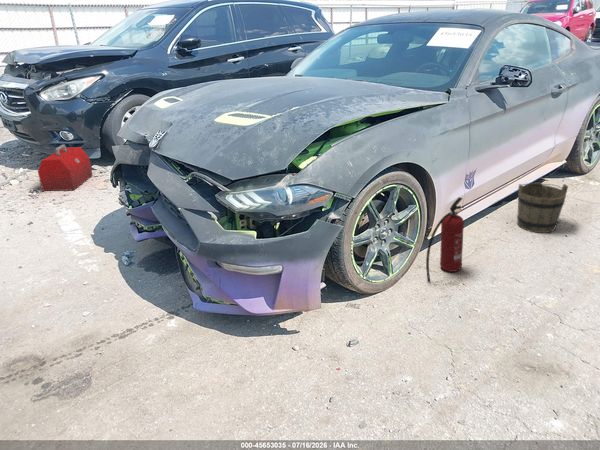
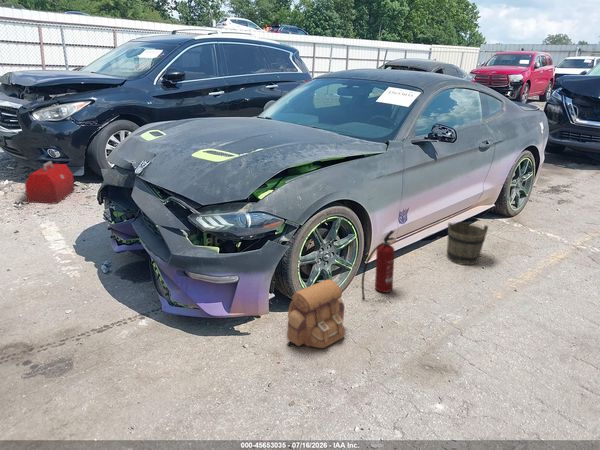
backpack: none [344,262,415,347] -> present [287,279,345,348]

